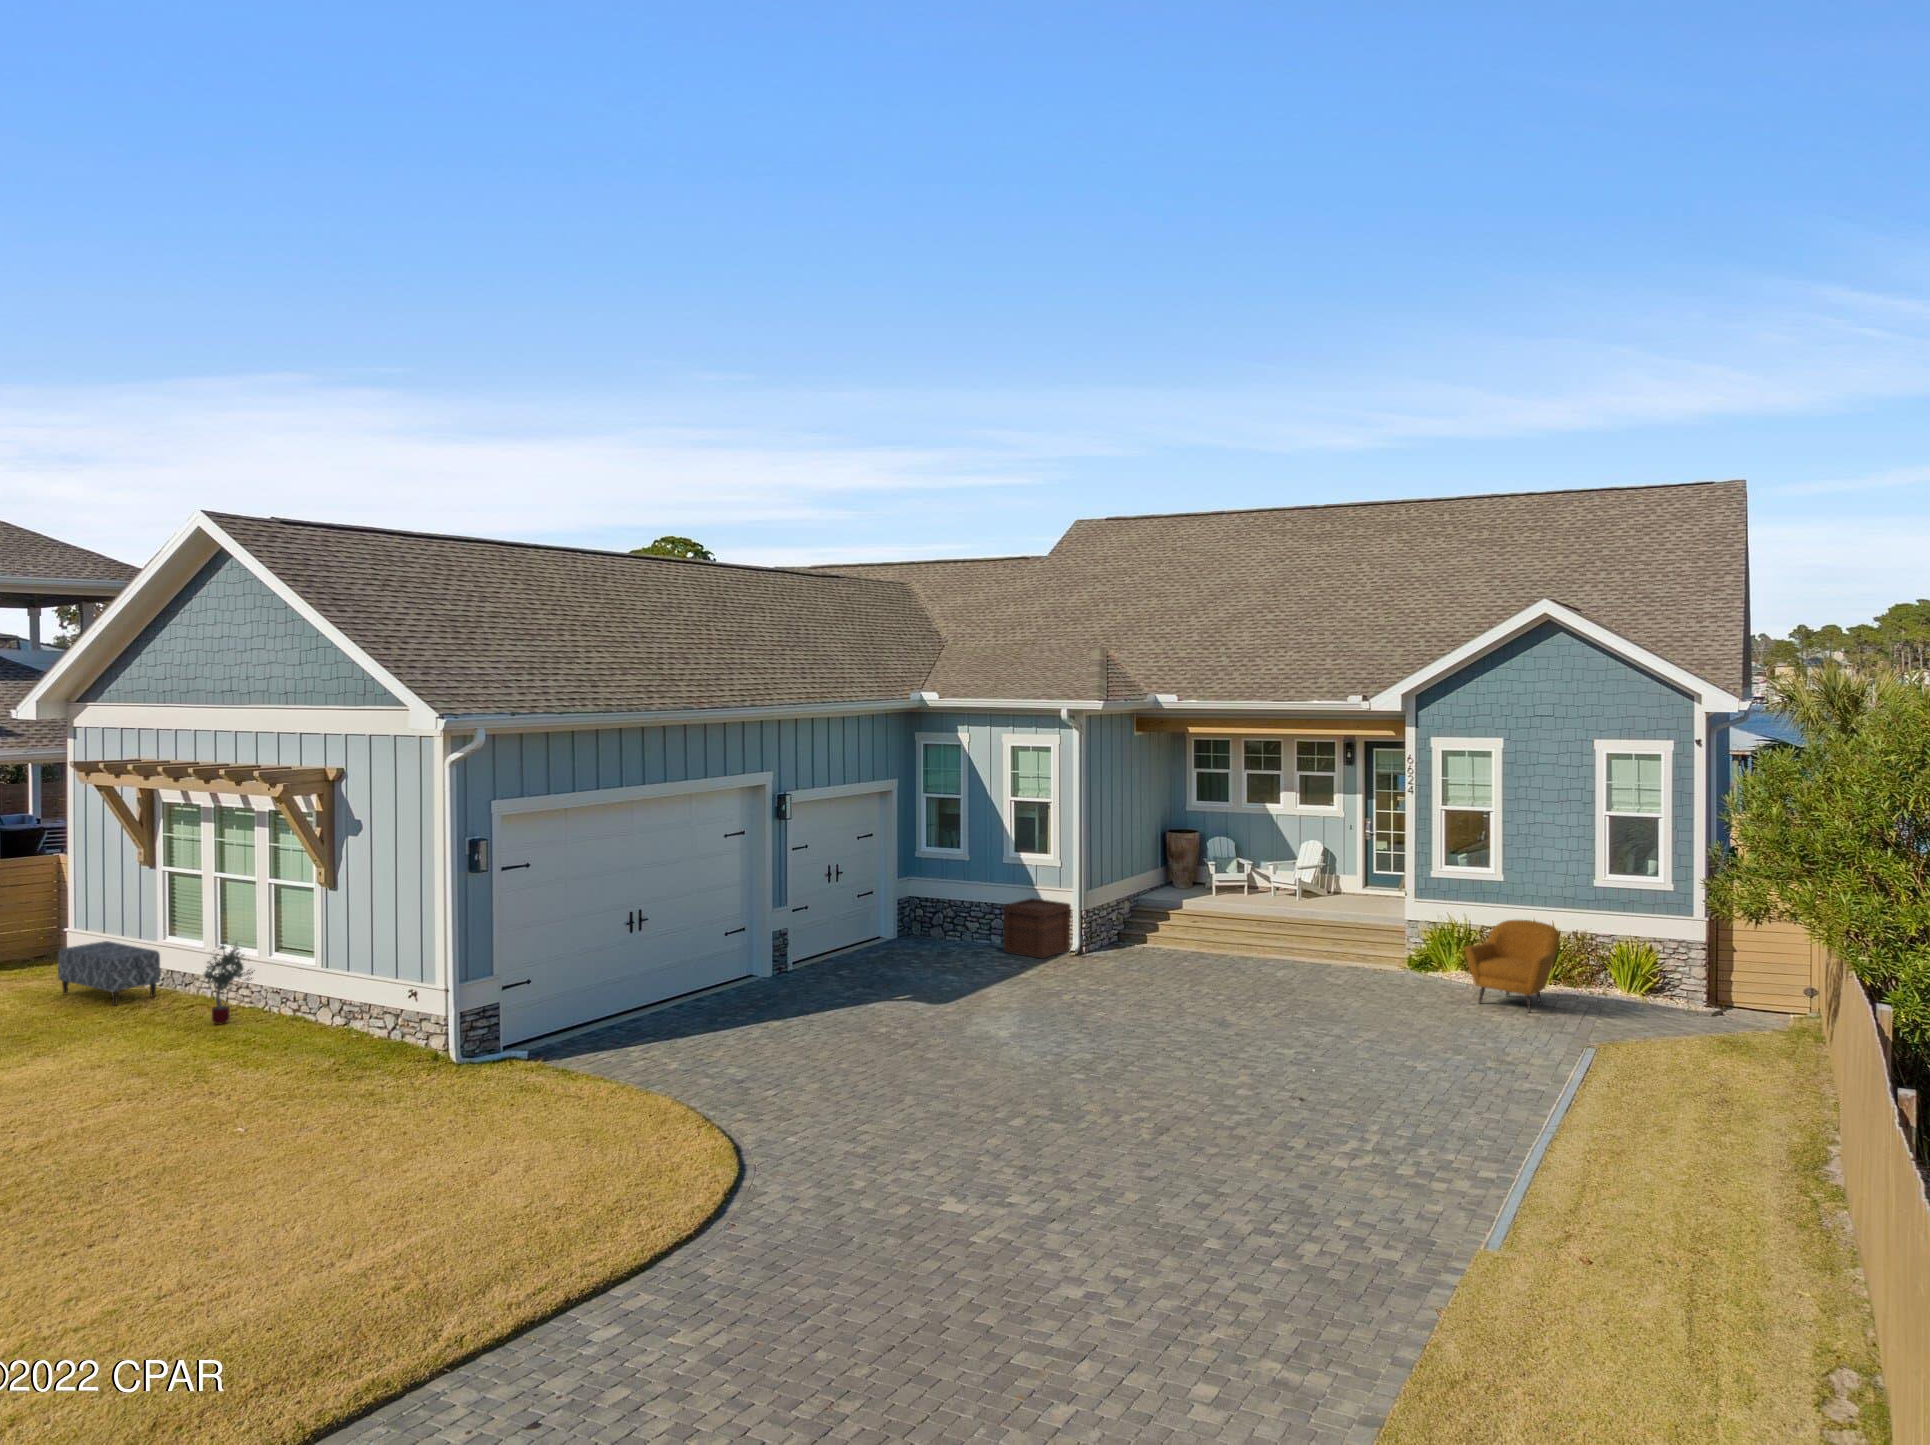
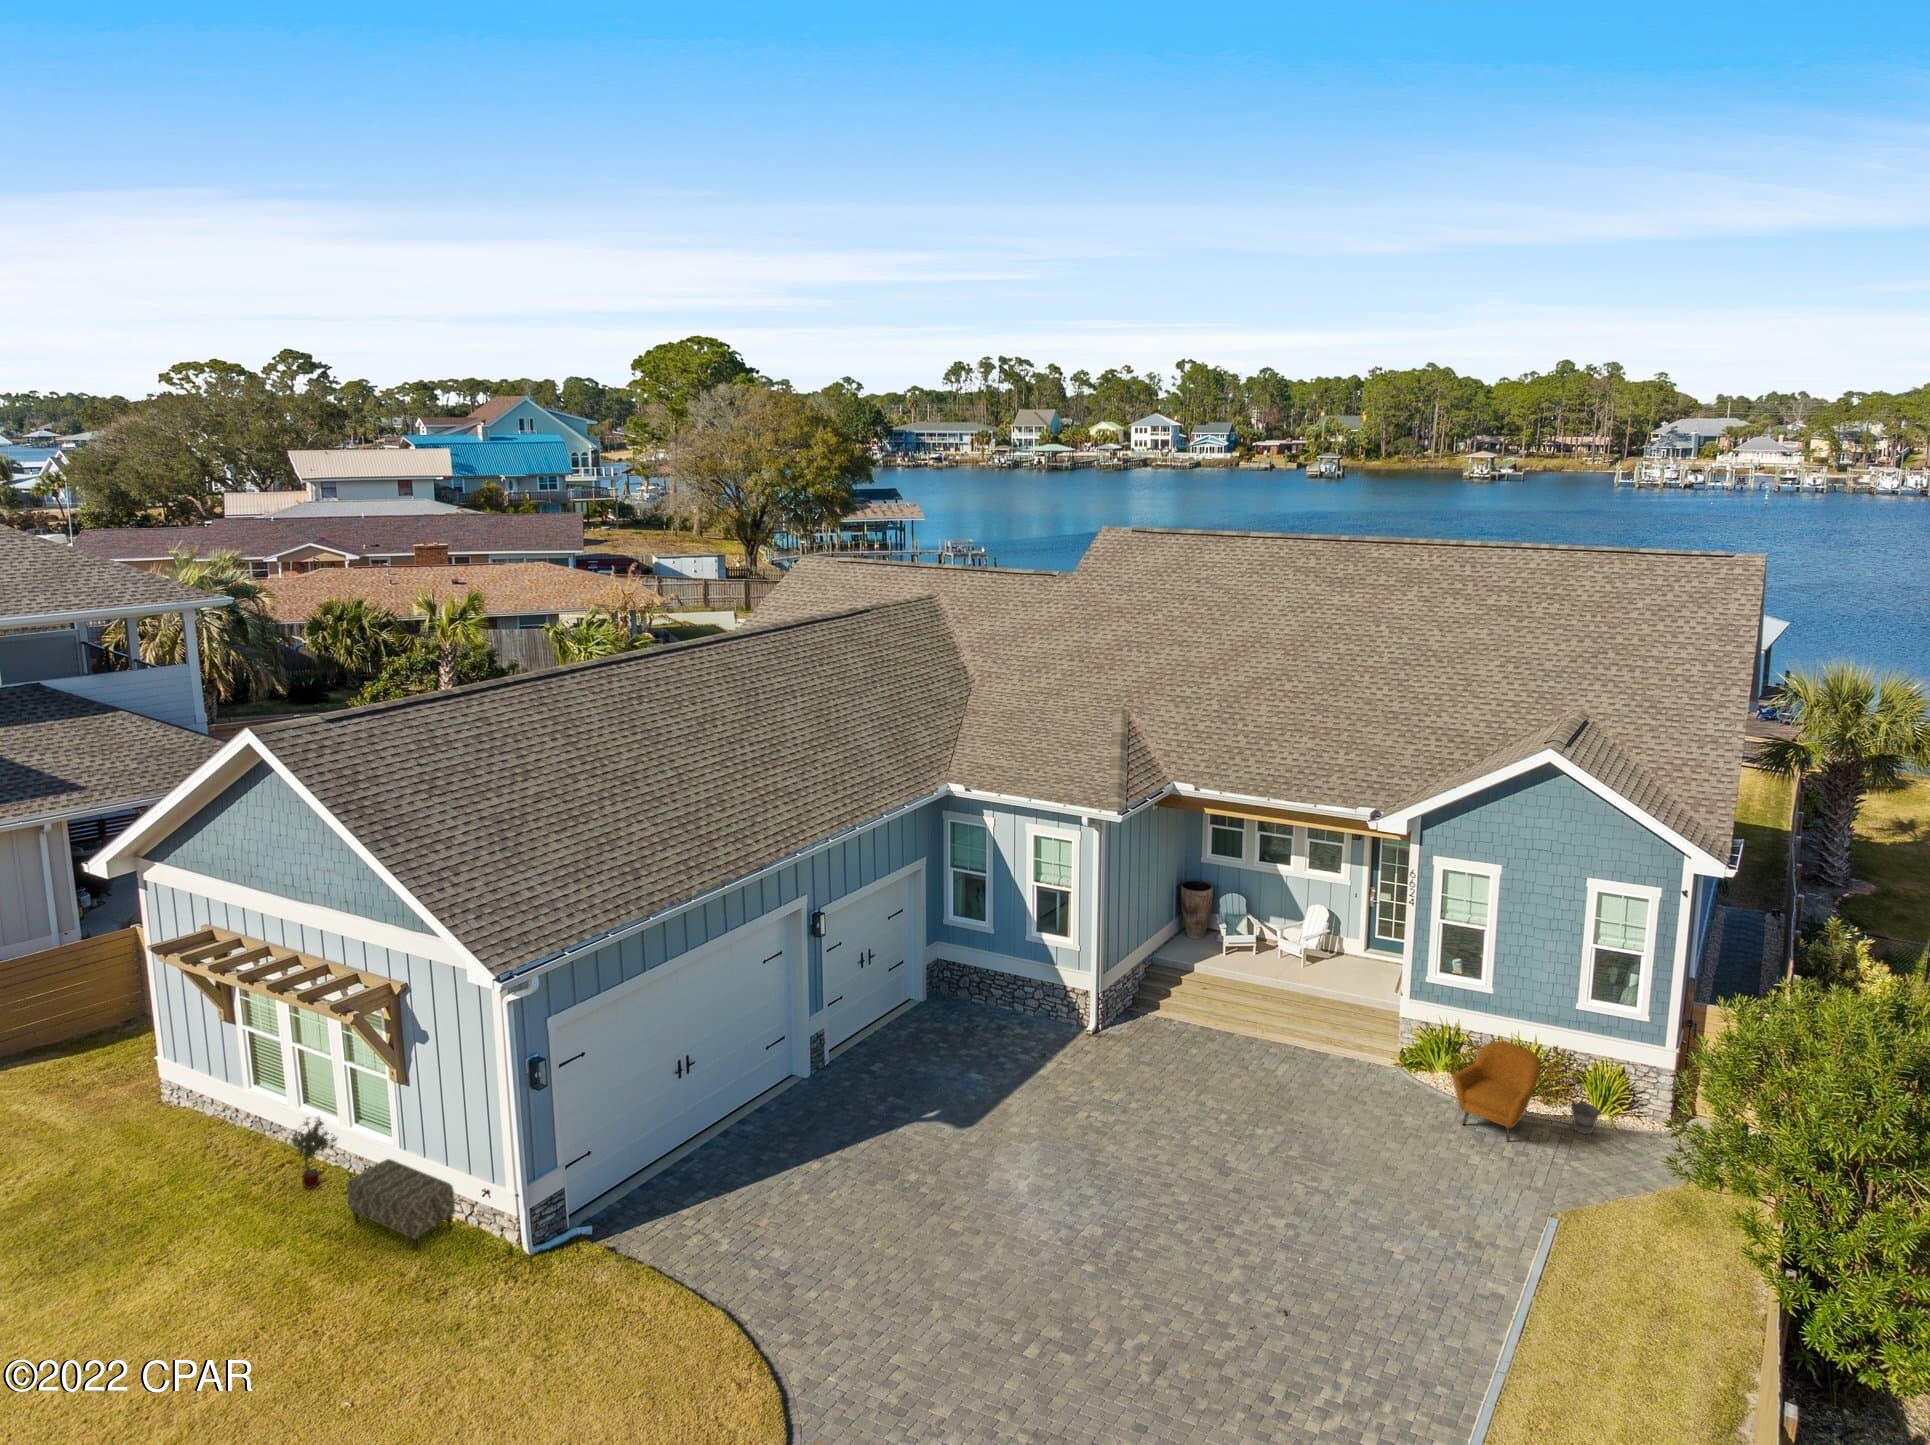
wooden crate: present [1003,898,1071,959] -> none [1027,979,1090,1047]
bench: present [58,941,160,1006] -> present [347,1159,455,1250]
bucket: none [1595,977,1632,1010] -> present [1571,1102,1602,1134]

